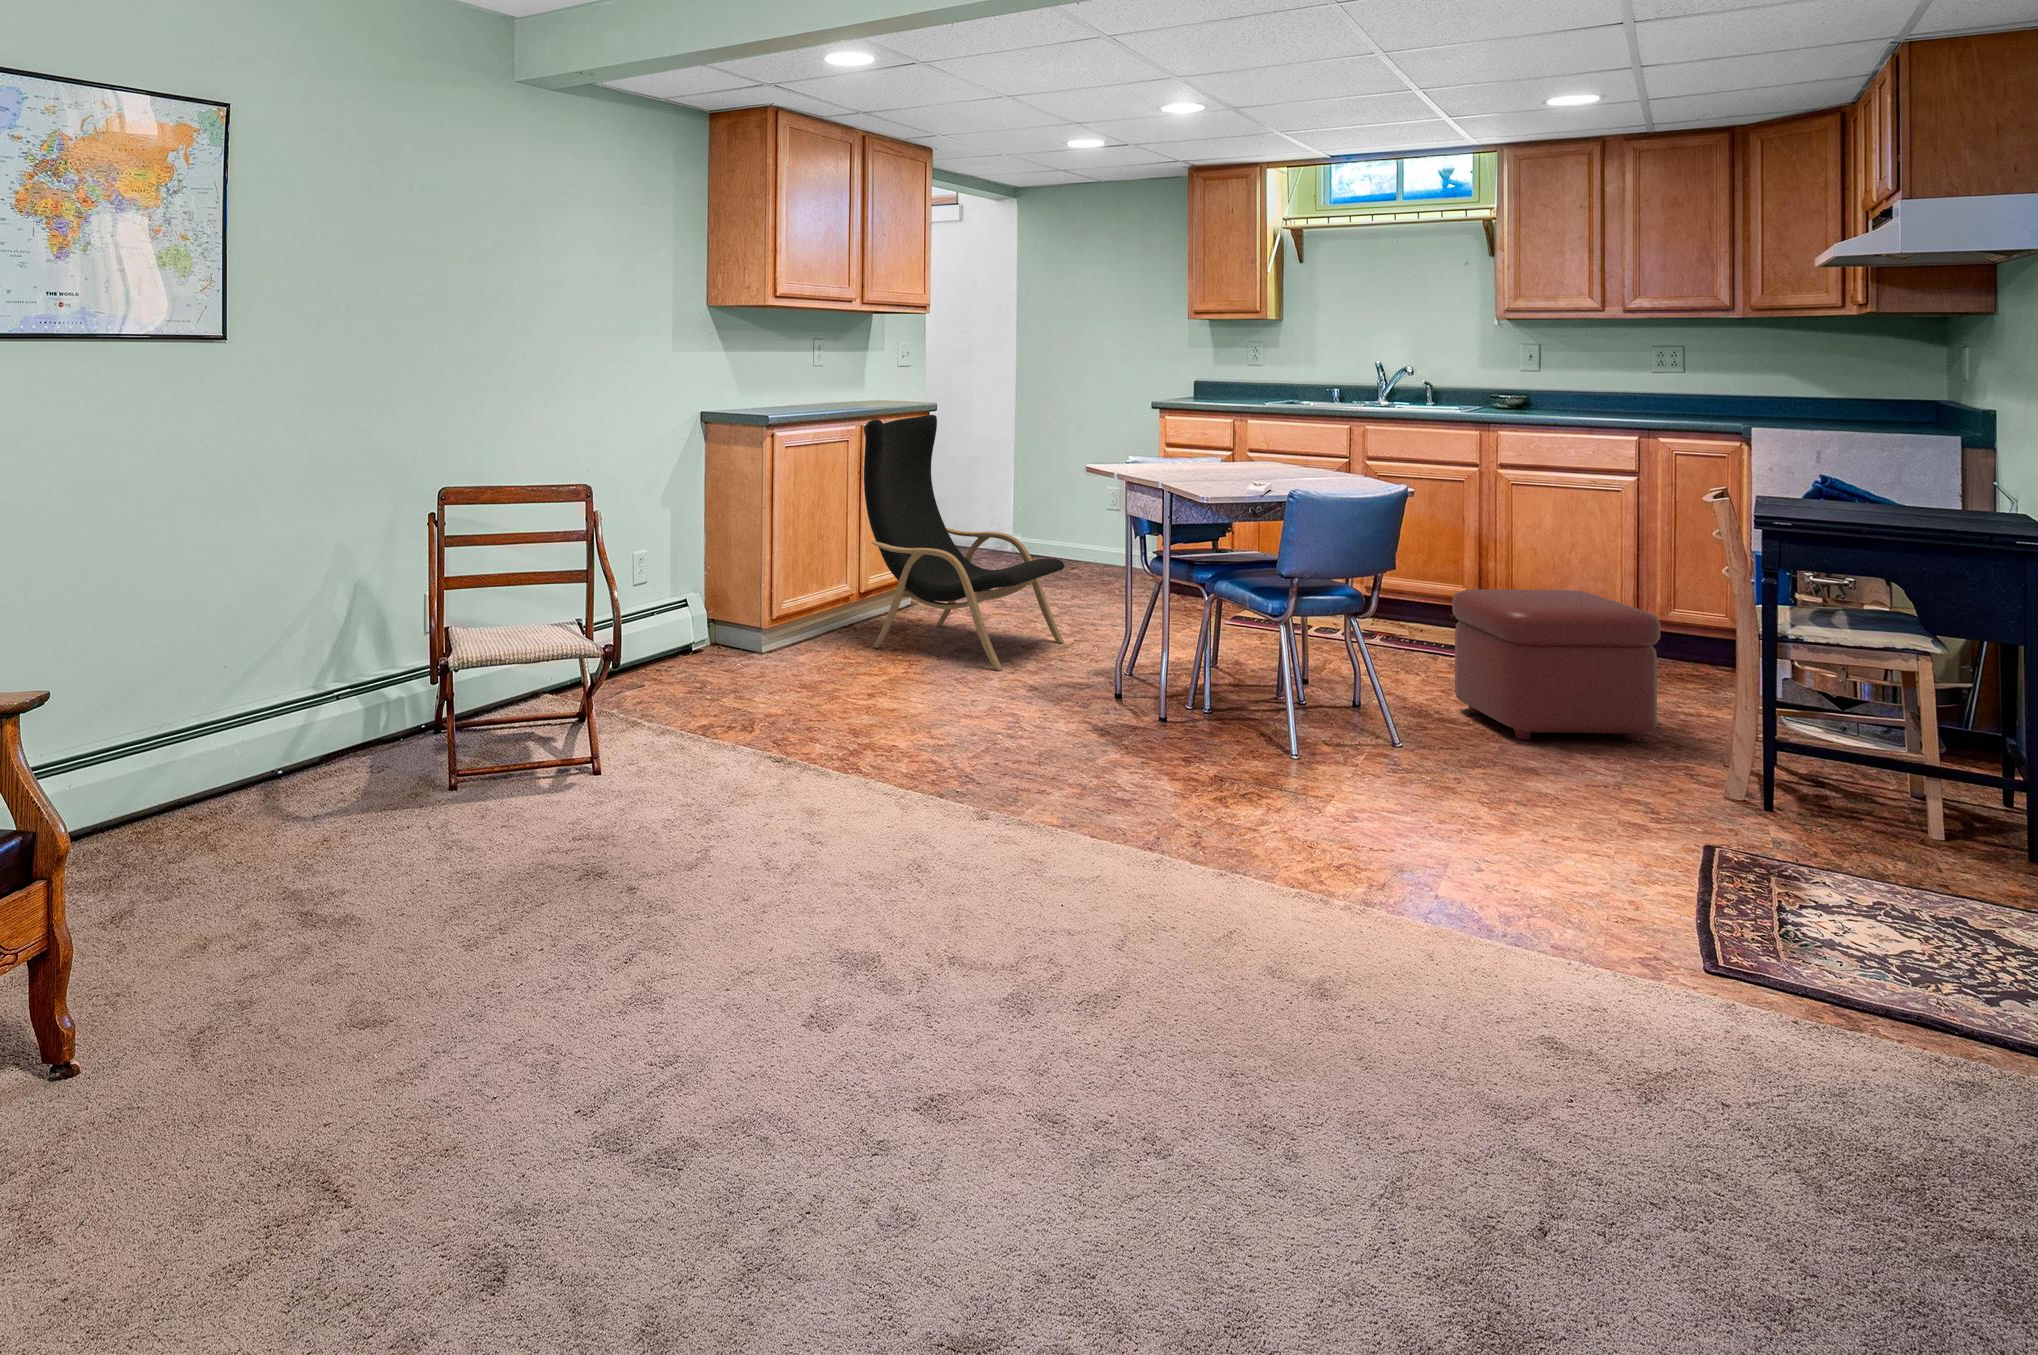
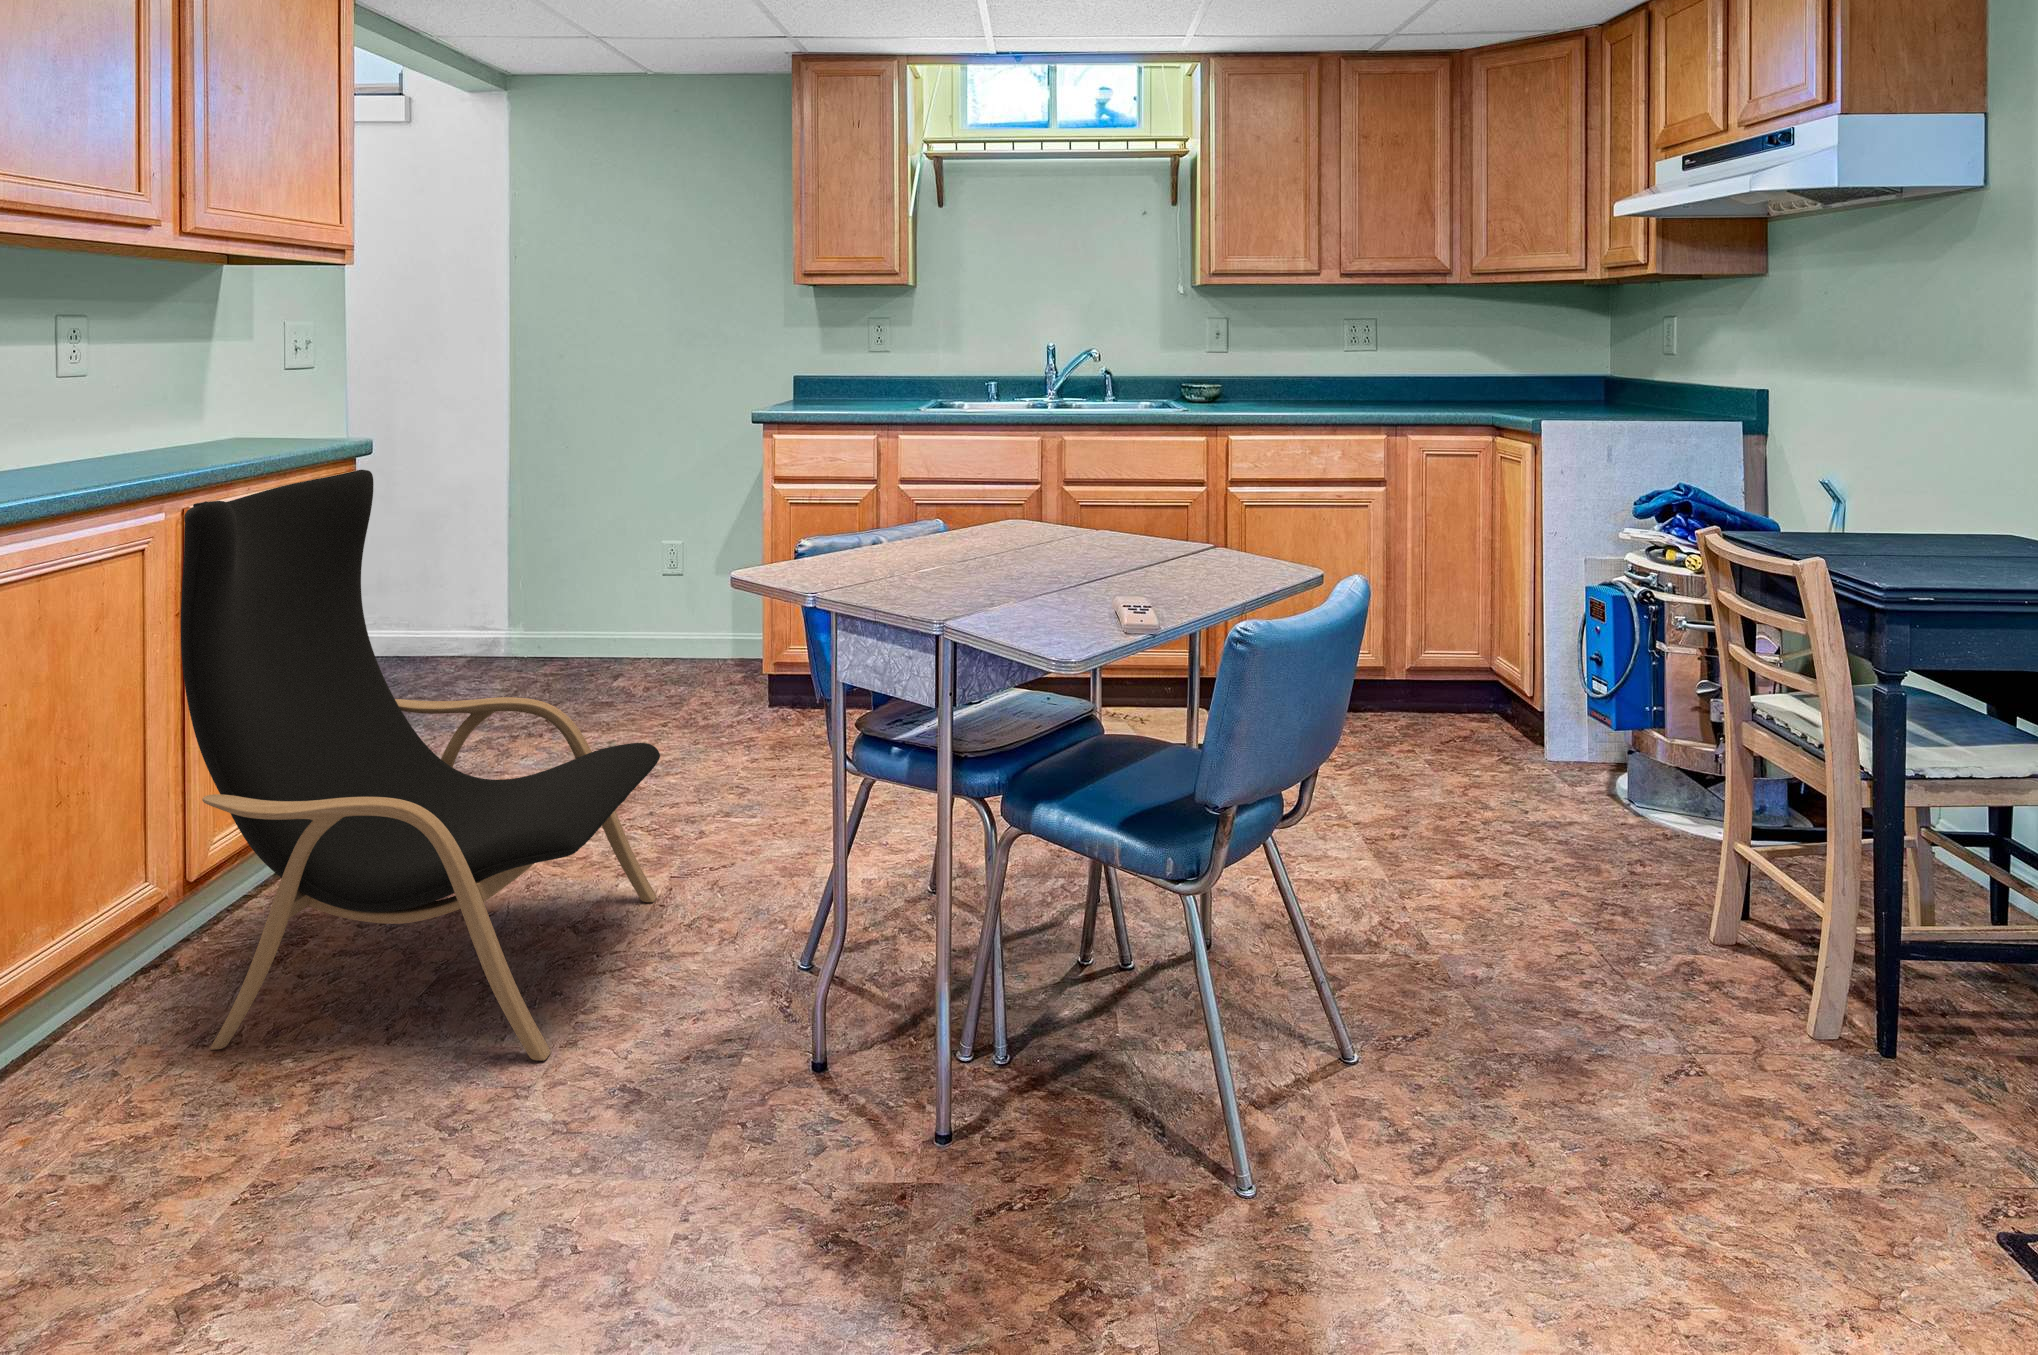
ottoman: present [1452,589,1660,741] -> none [1359,692,1671,995]

